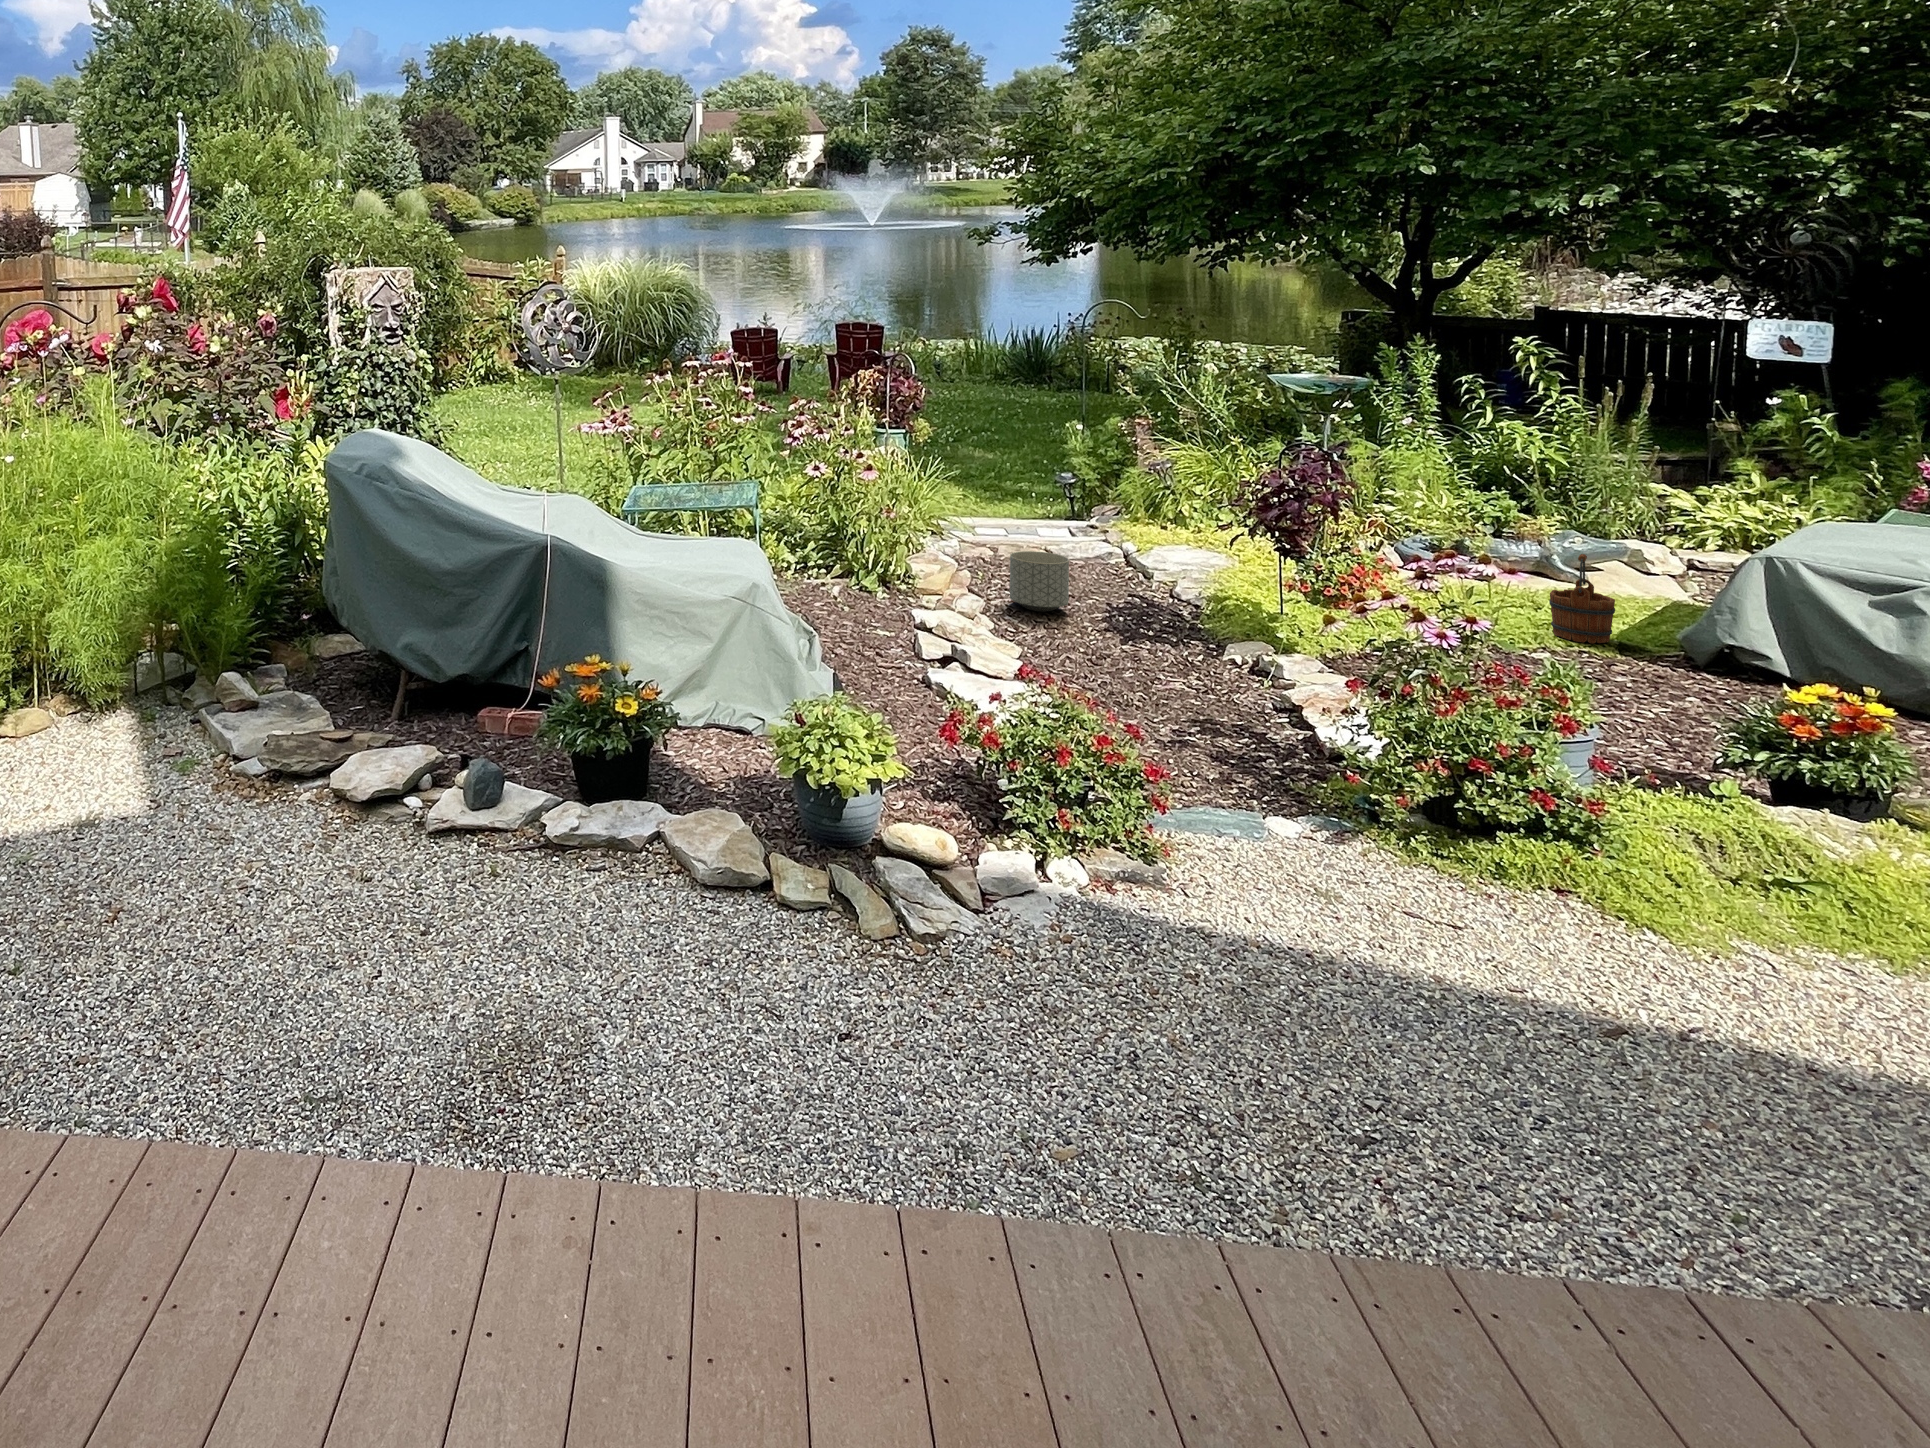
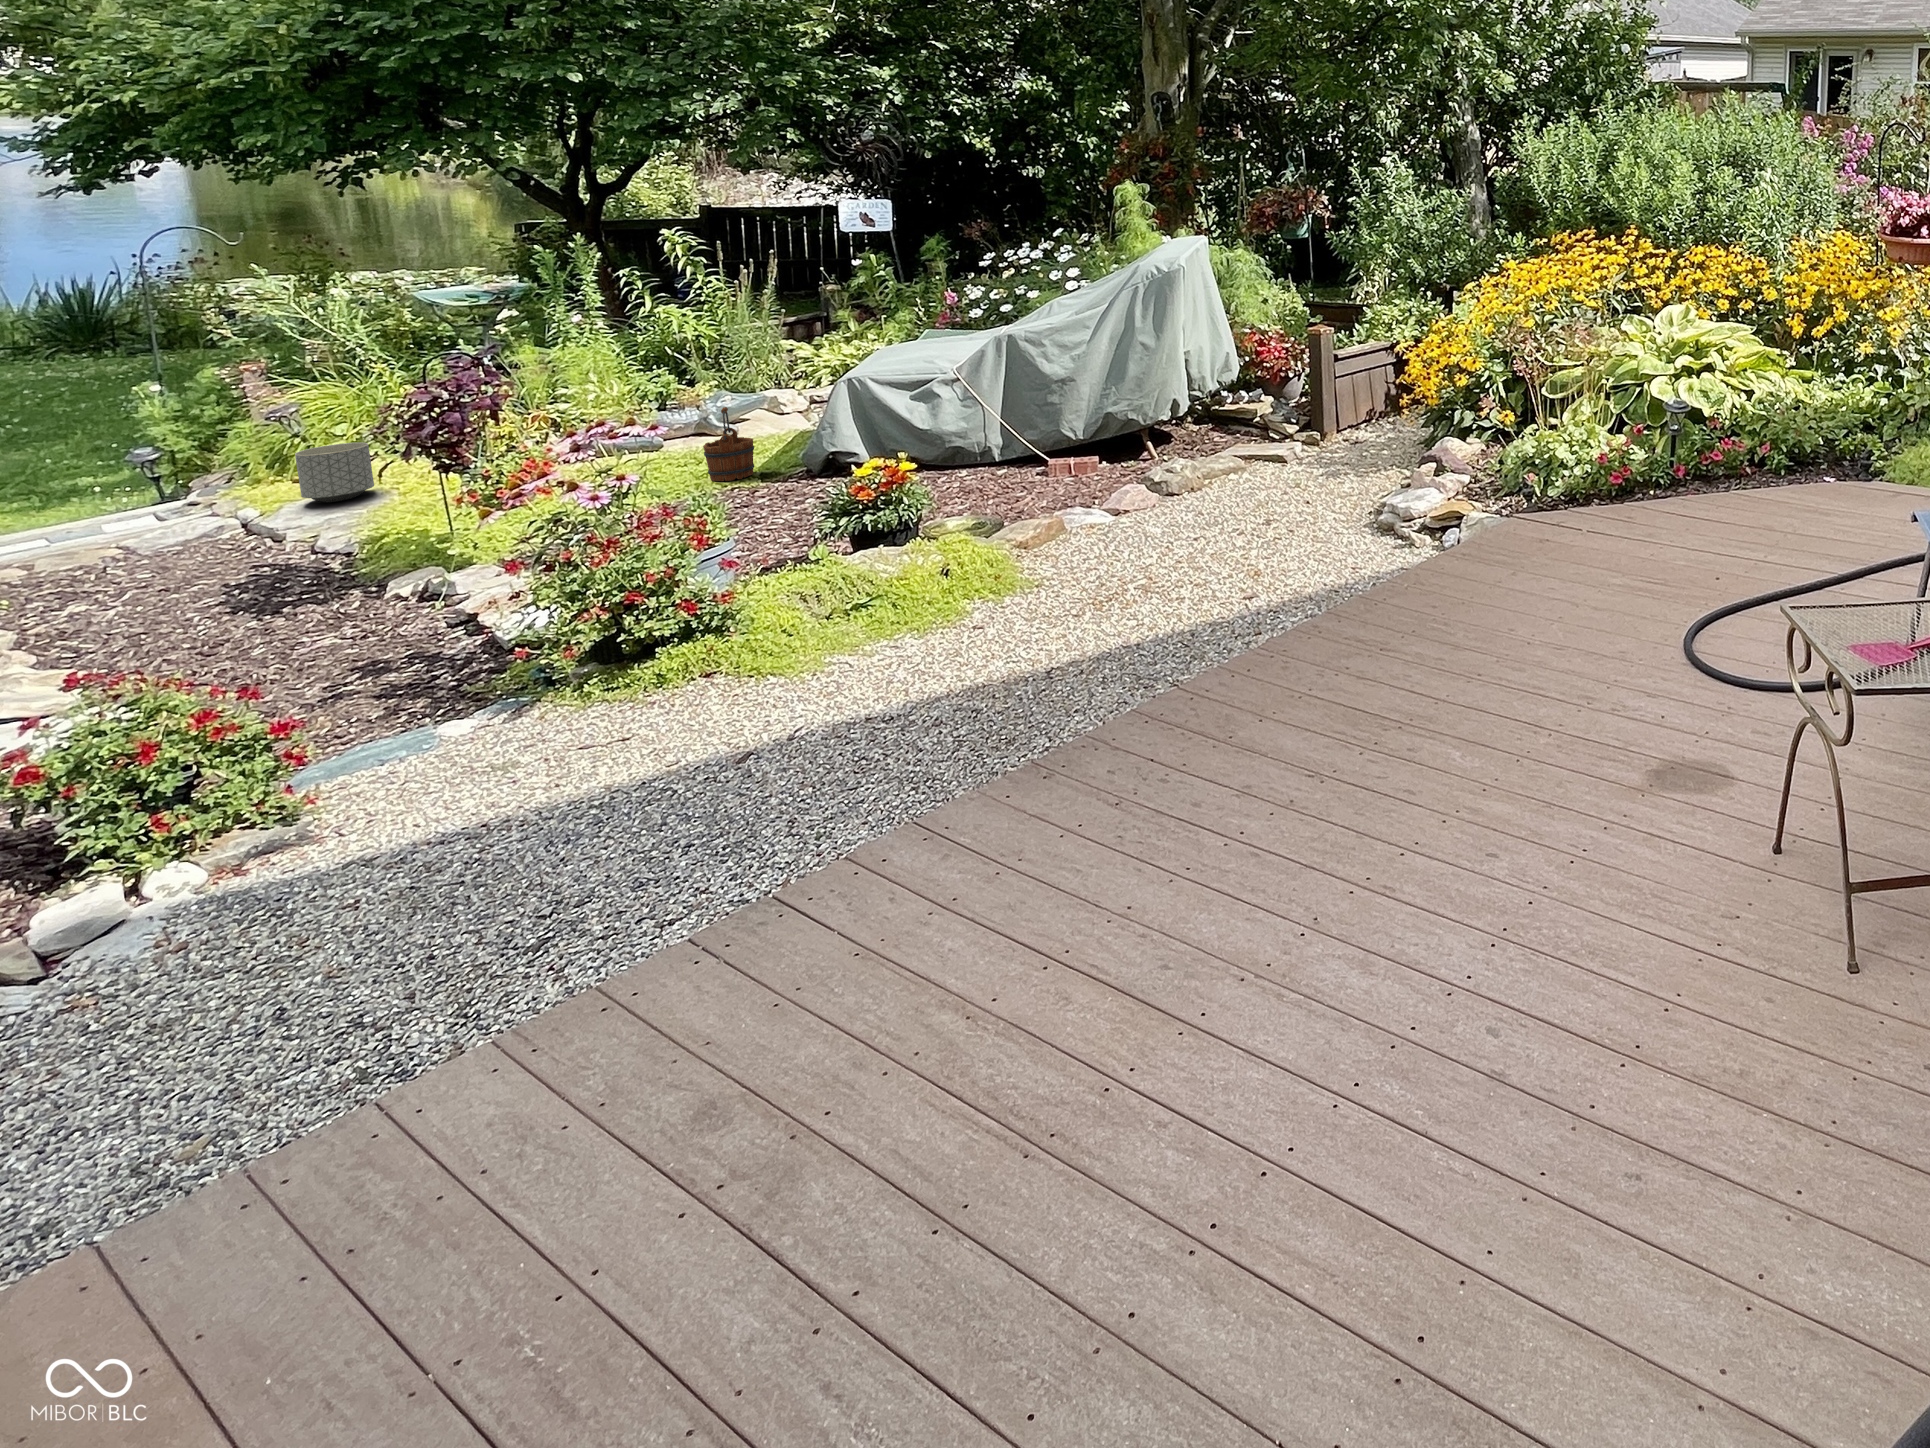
planter: present [1010,551,1069,612] -> present [295,442,374,502]

